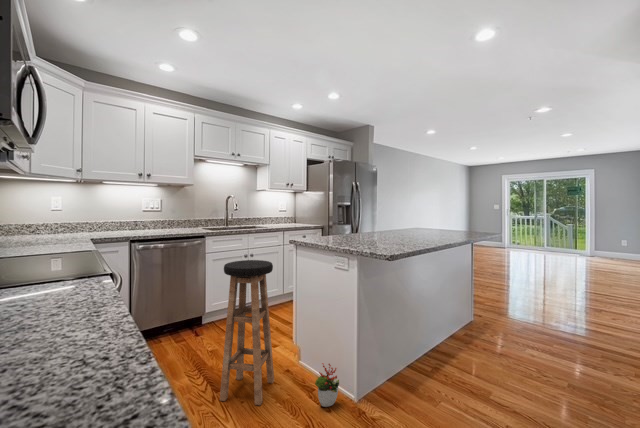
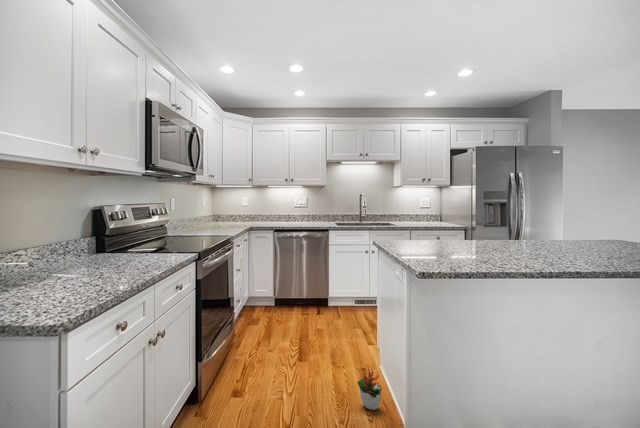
bar stool: present [220,260,274,405] -> none [296,258,345,383]

